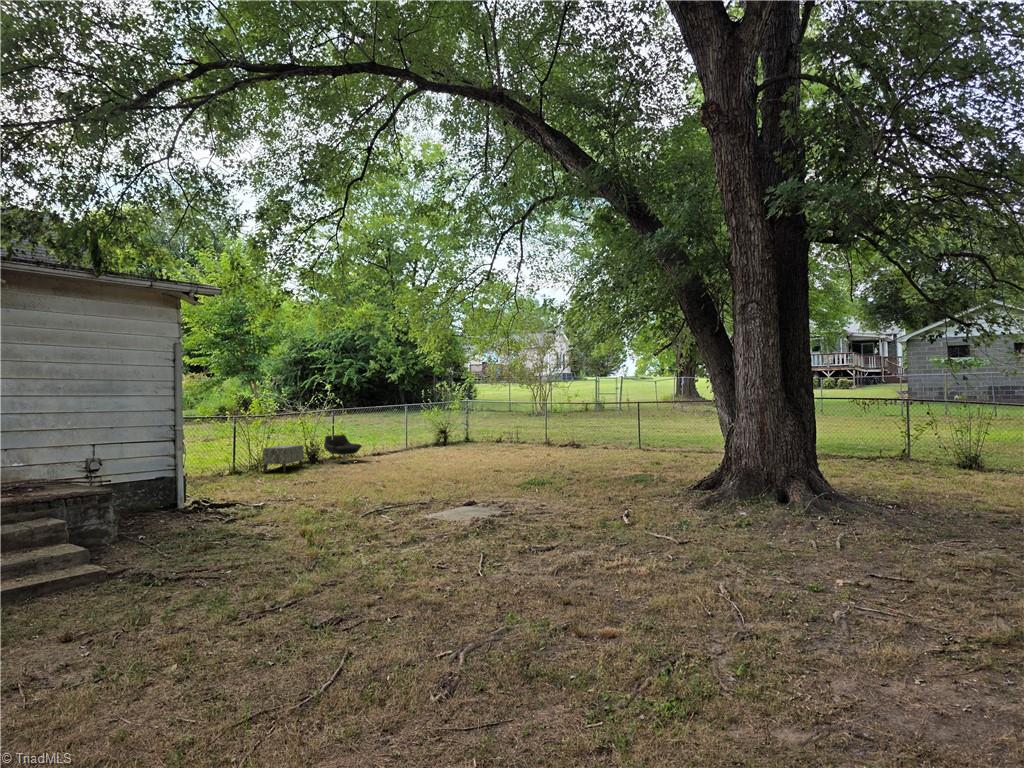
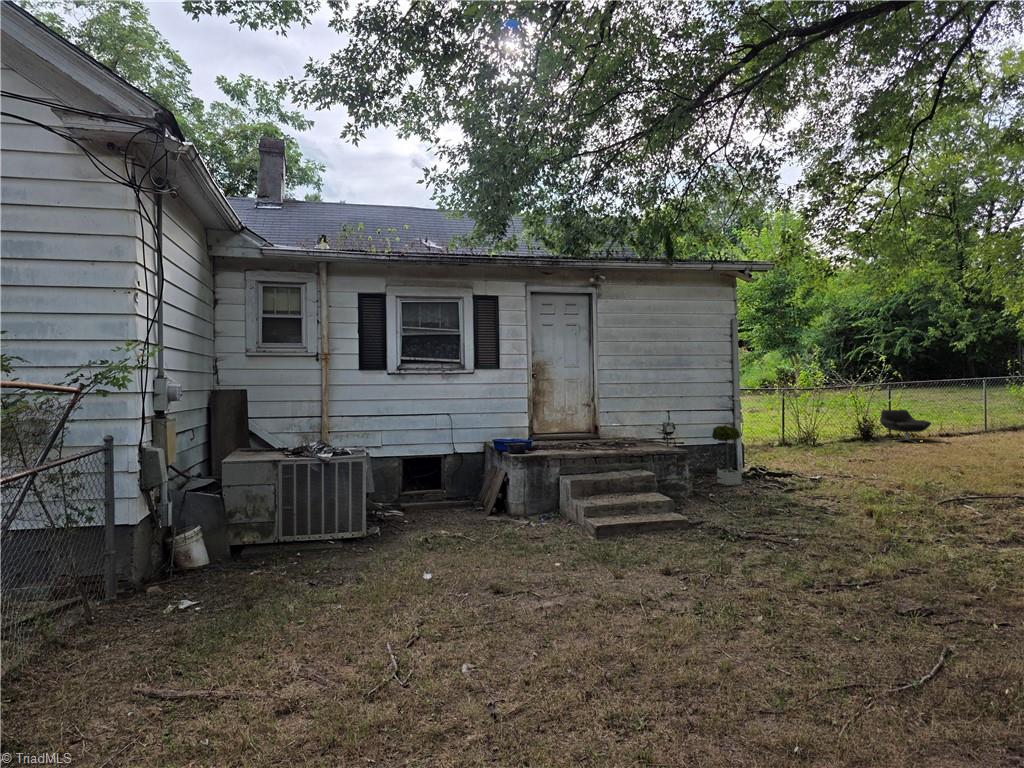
bench: present [262,445,304,472] -> none [811,418,856,446]
potted tree: none [147,458,182,526] -> present [712,425,742,485]

